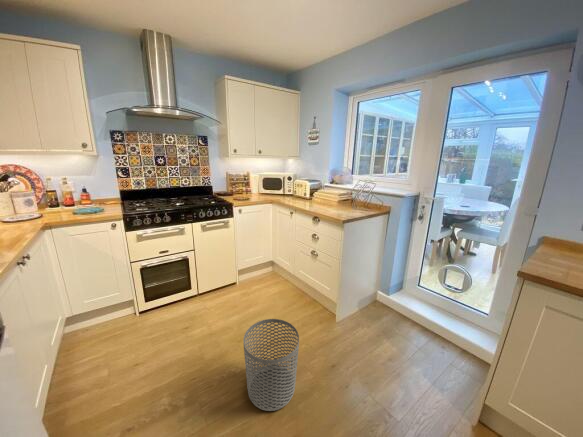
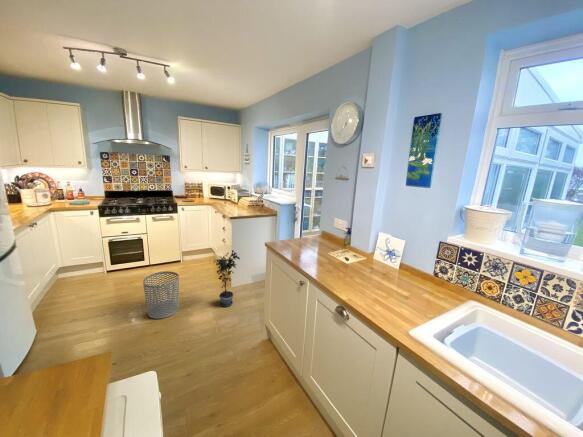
potted plant: none [345,276,391,366] -> present [214,250,240,306]

